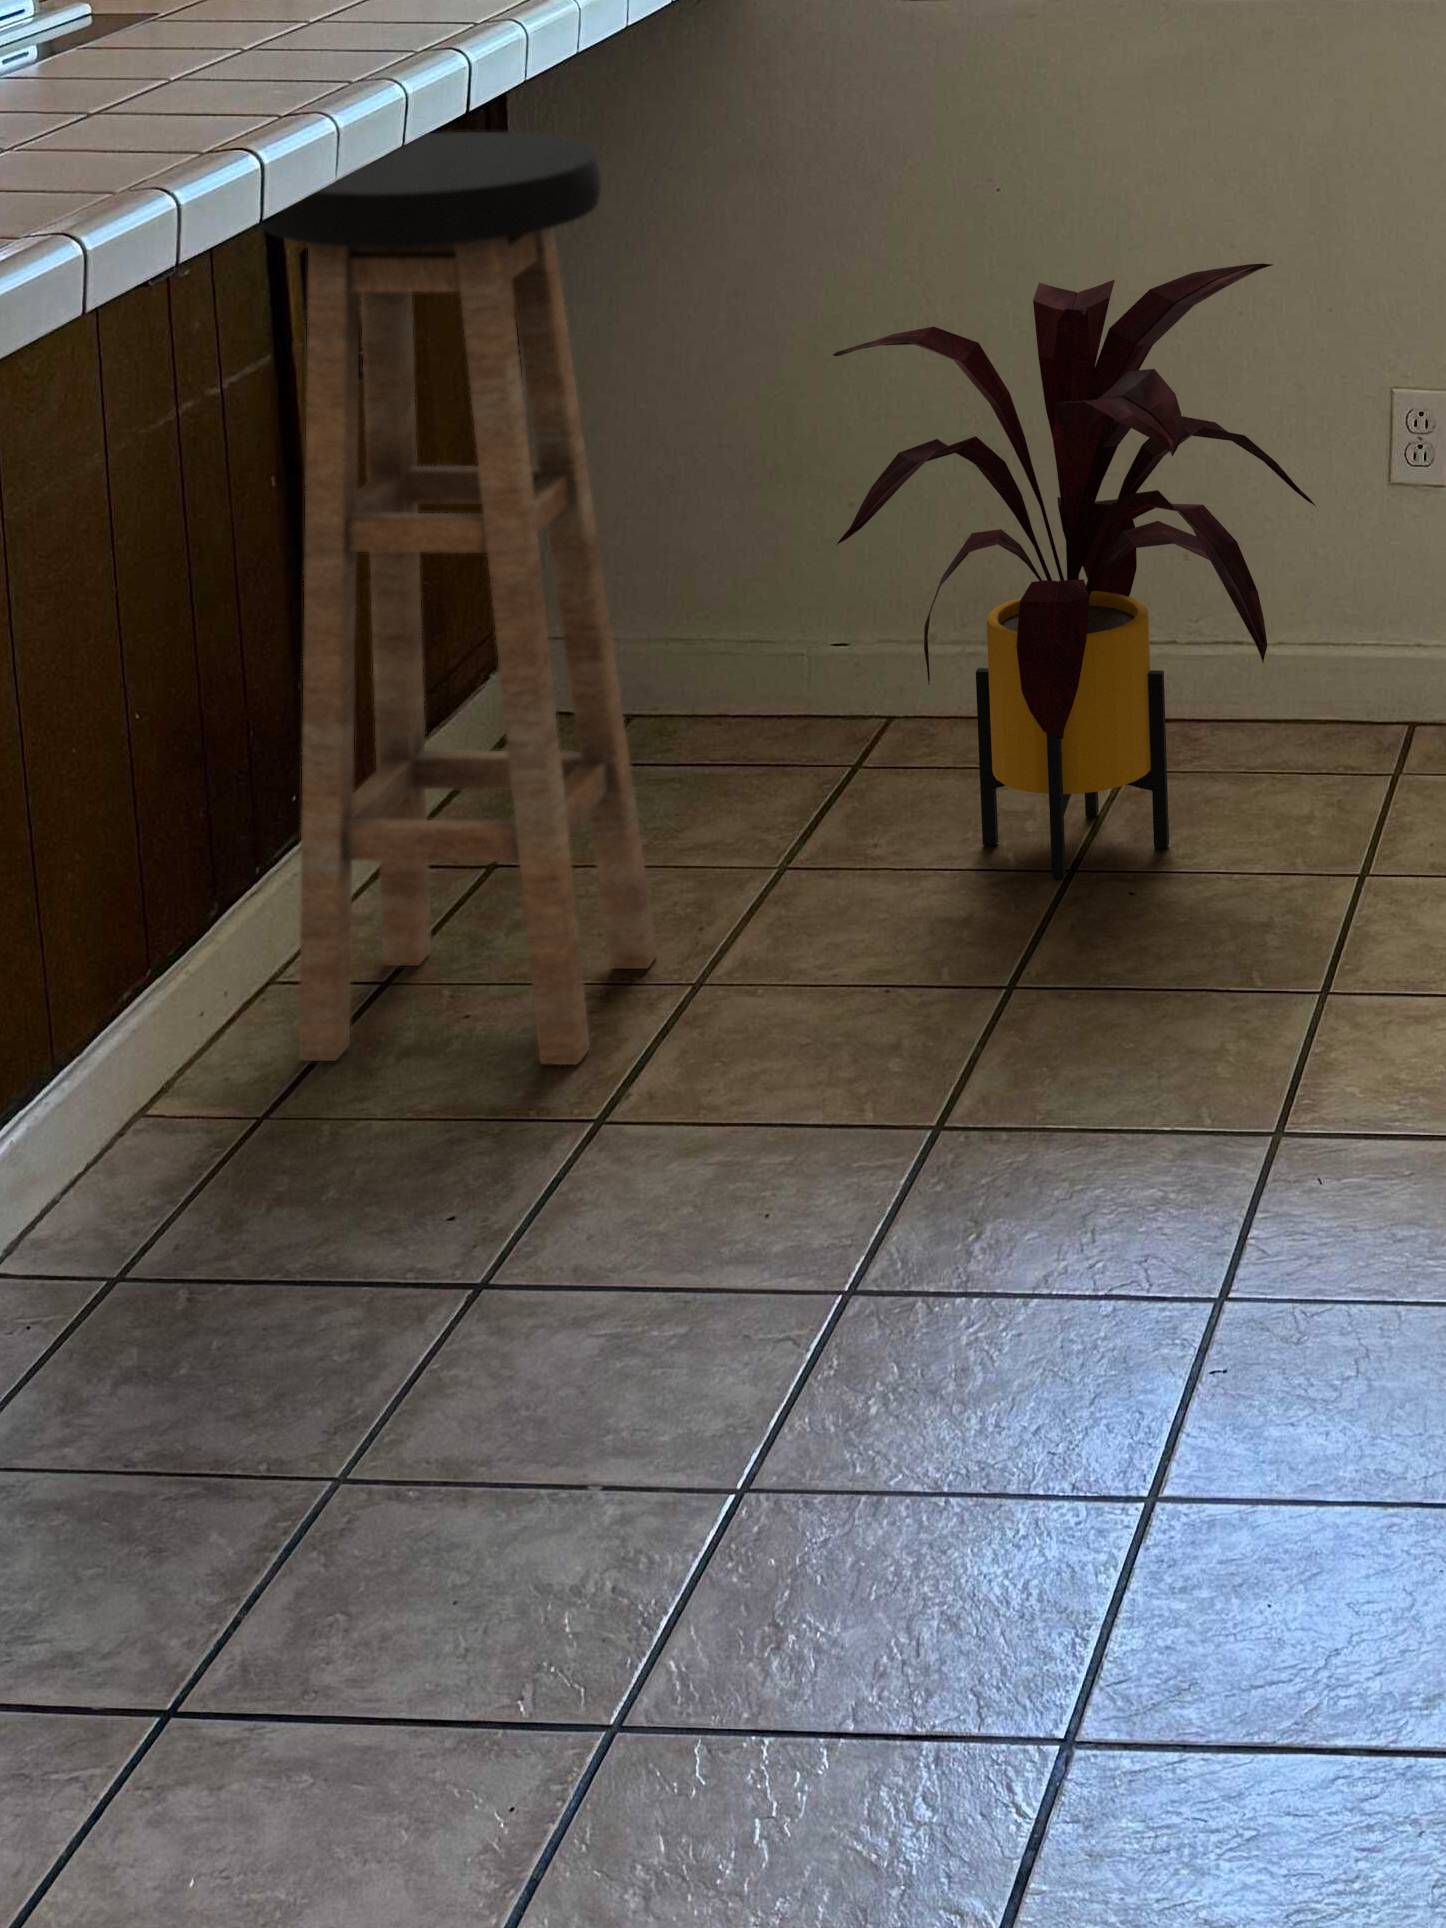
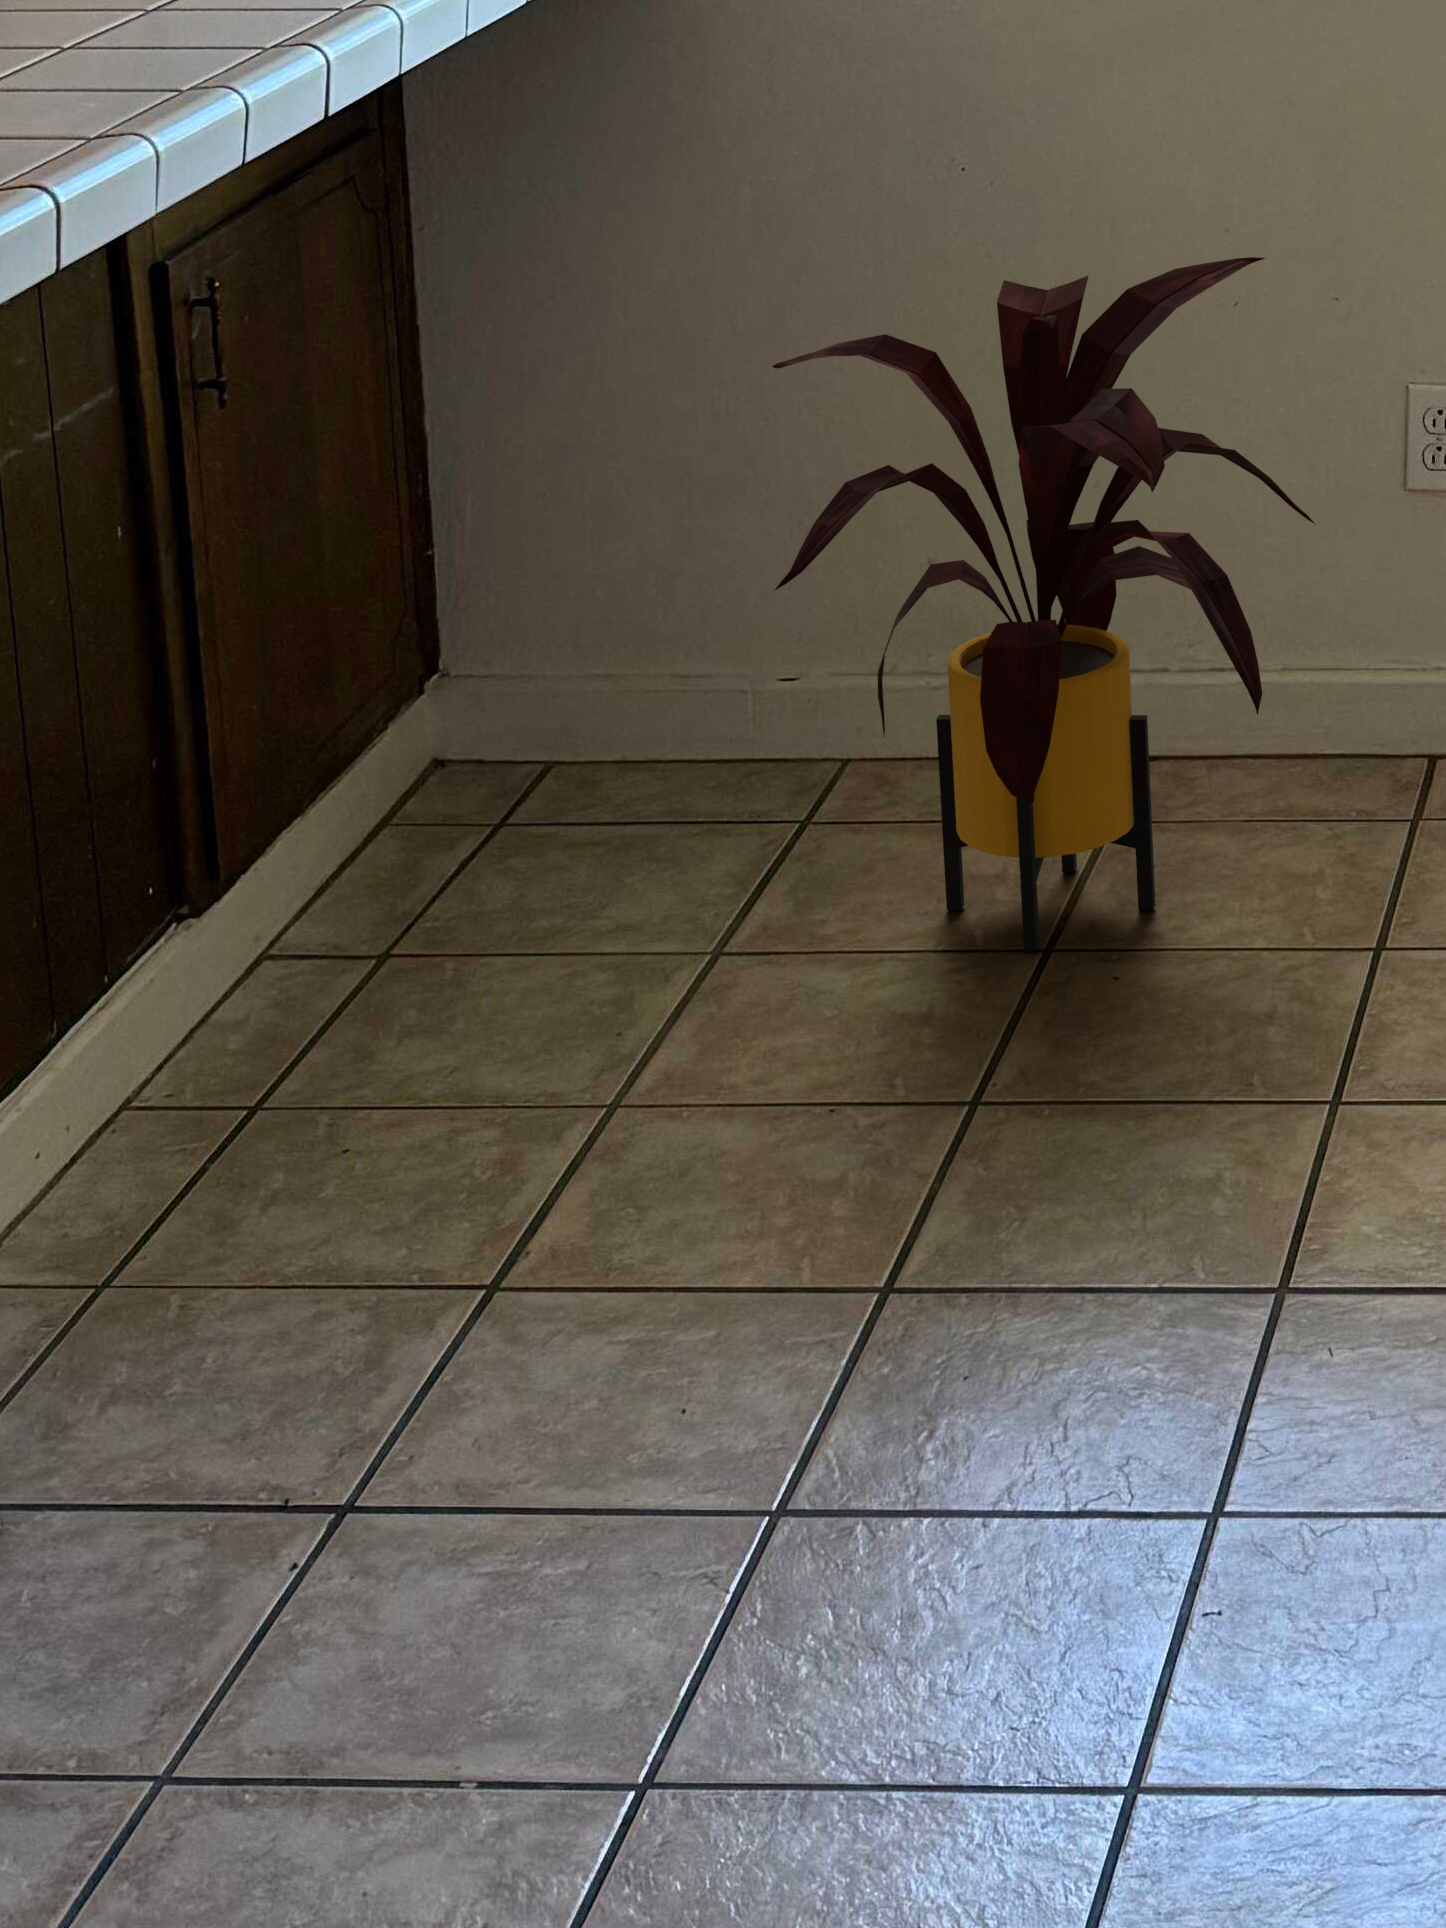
bar stool: present [262,132,657,1065] -> none [90,136,576,1201]

